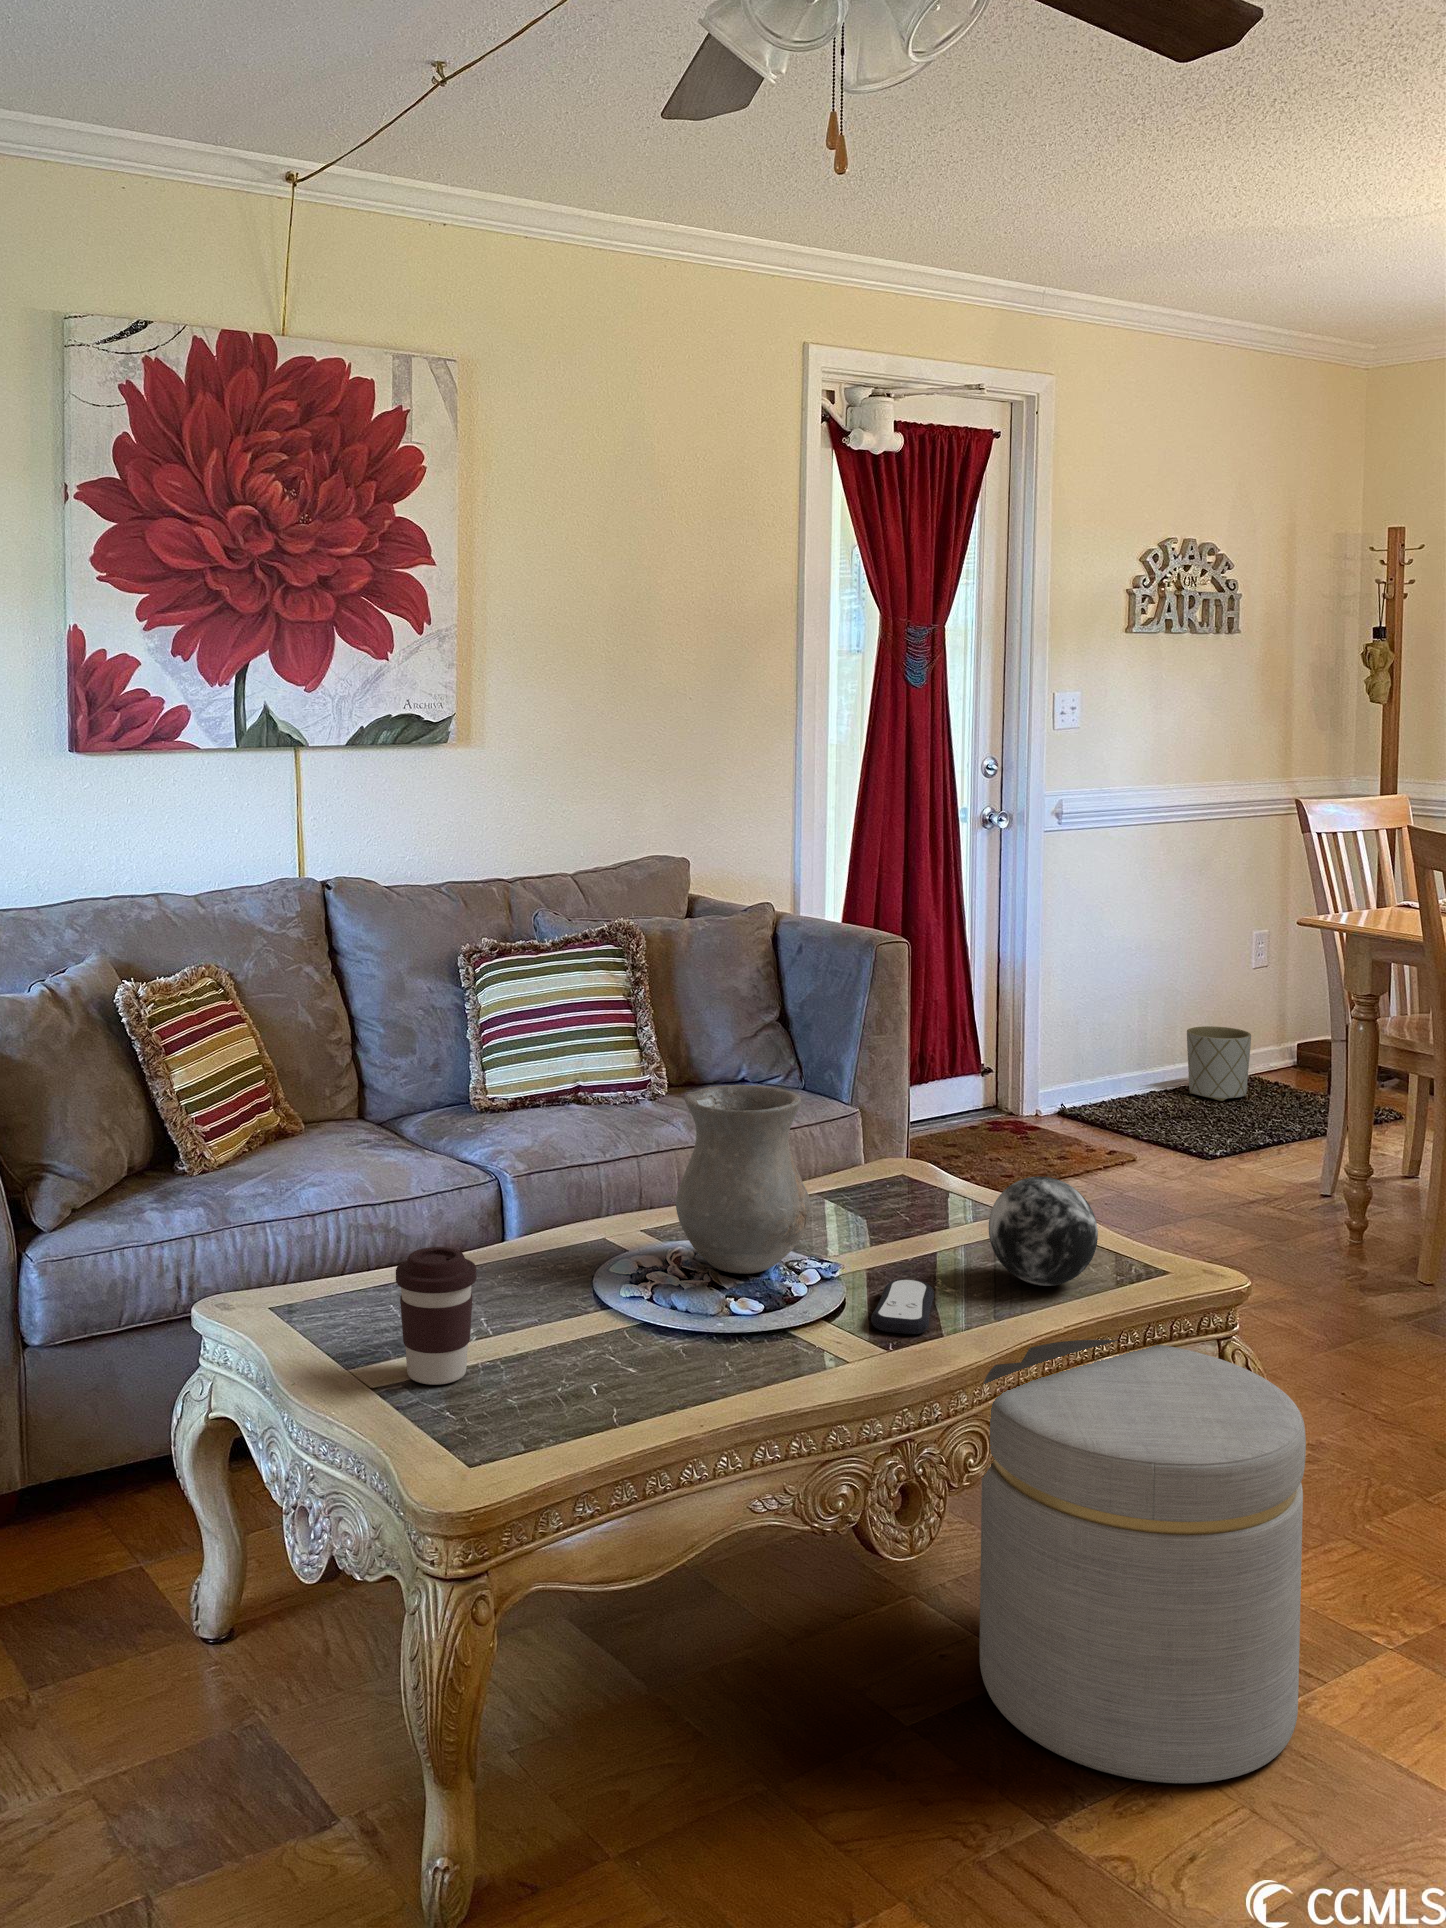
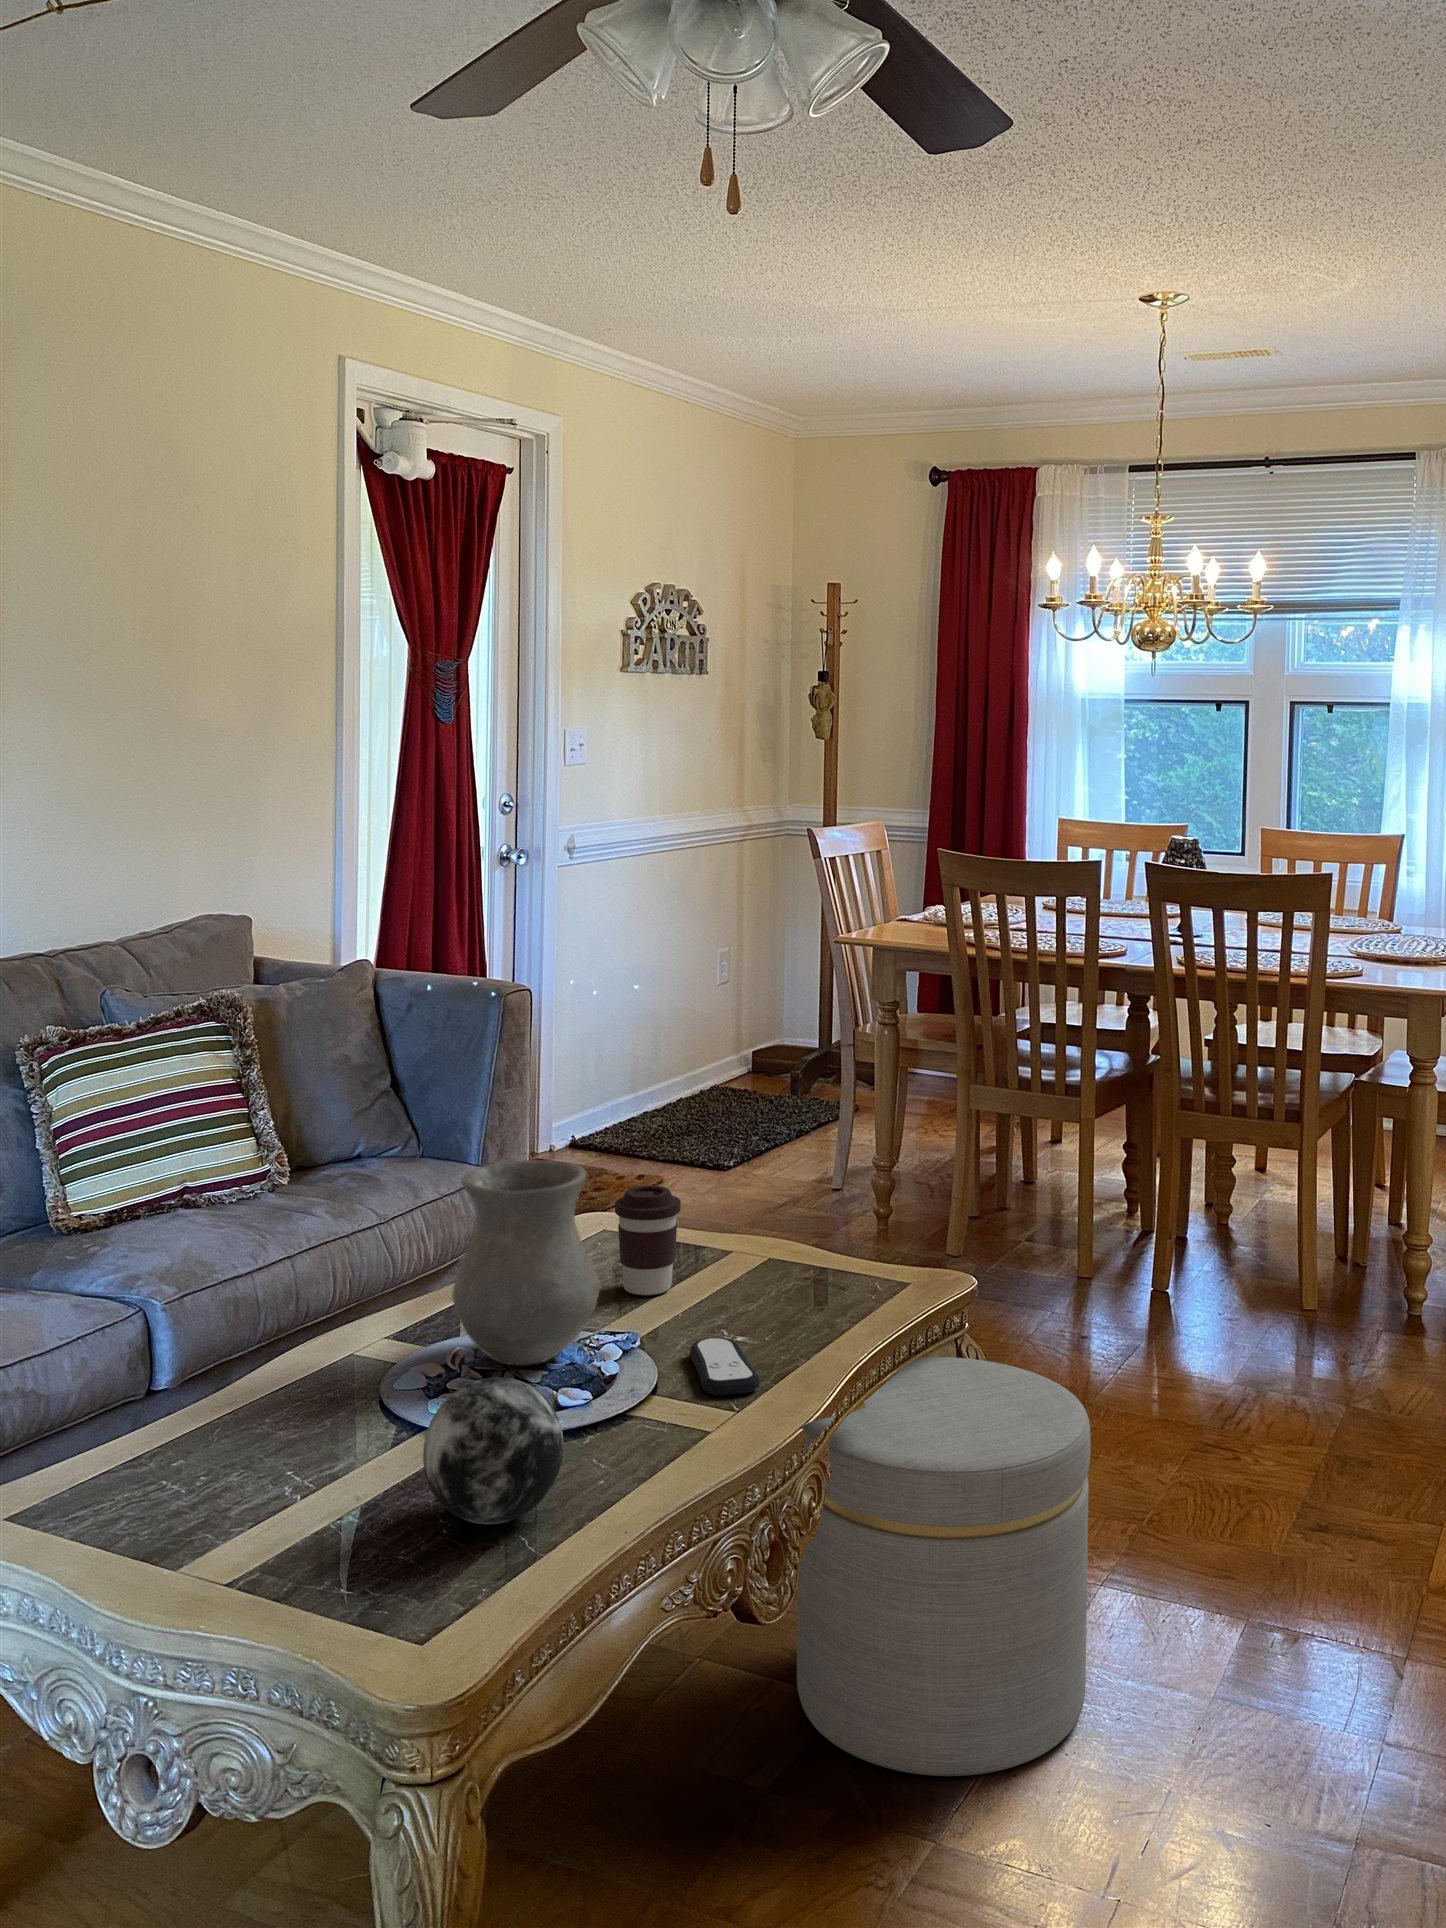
planter: present [1187,1026,1251,1101] -> none [675,1047,732,1117]
decorative orb: present [989,1177,1098,1286] -> present [423,1377,563,1524]
coffee cup: present [396,1247,477,1385] -> present [615,1186,681,1295]

